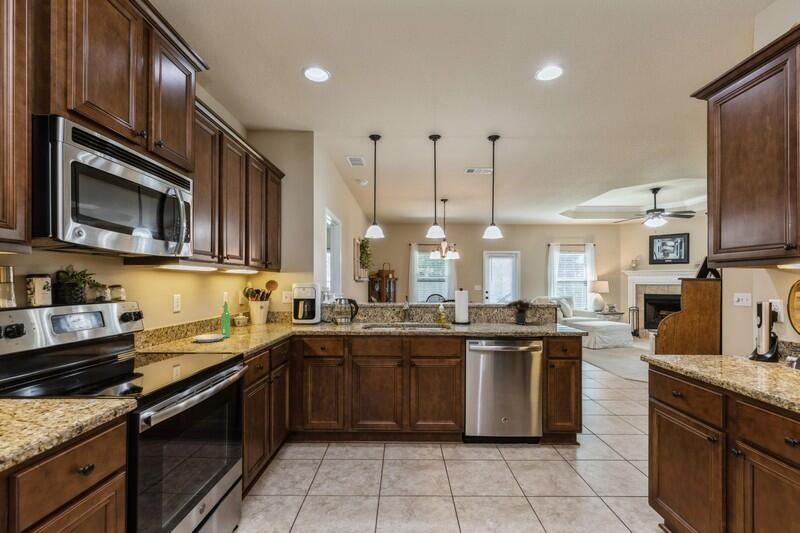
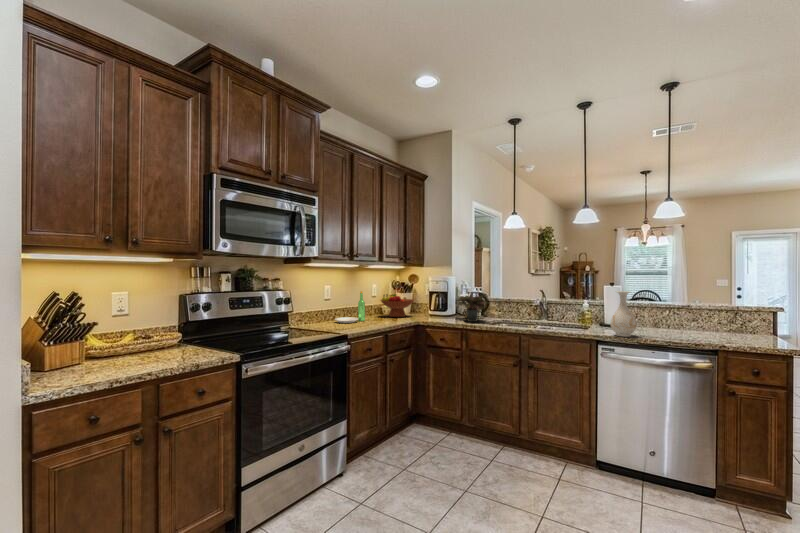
vase: none [481,293,500,332] -> present [611,291,636,337]
potted plant: present [503,299,538,324] -> present [457,296,487,322]
fruit bowl: none [238,303,280,330] -> present [381,294,414,317]

